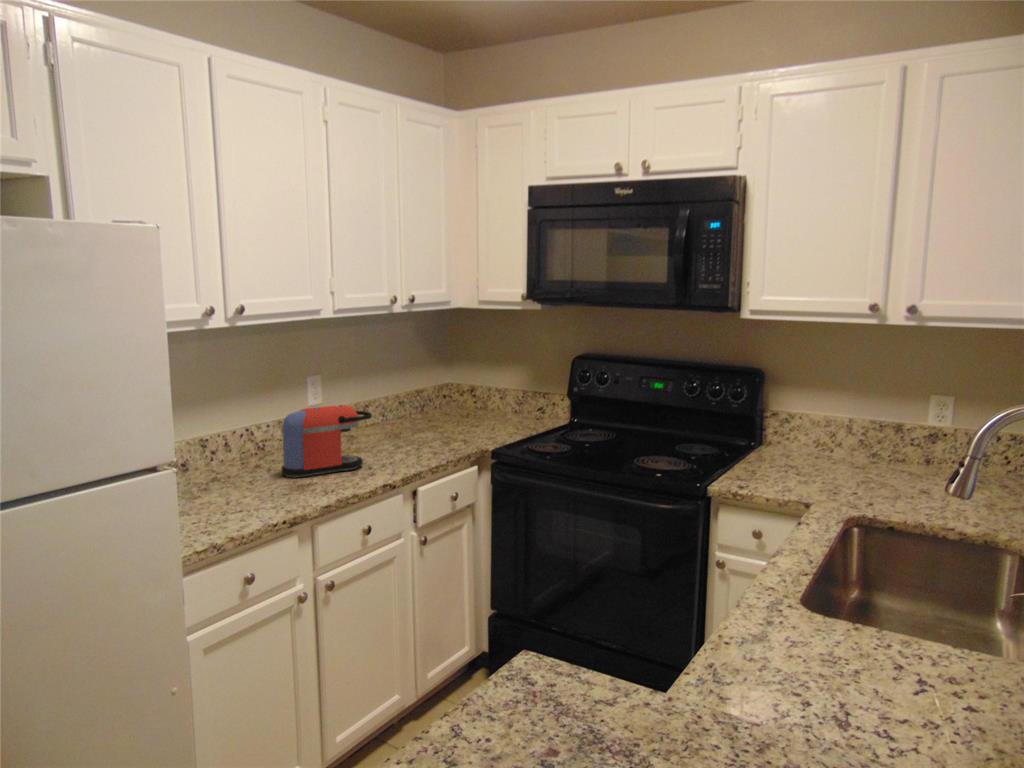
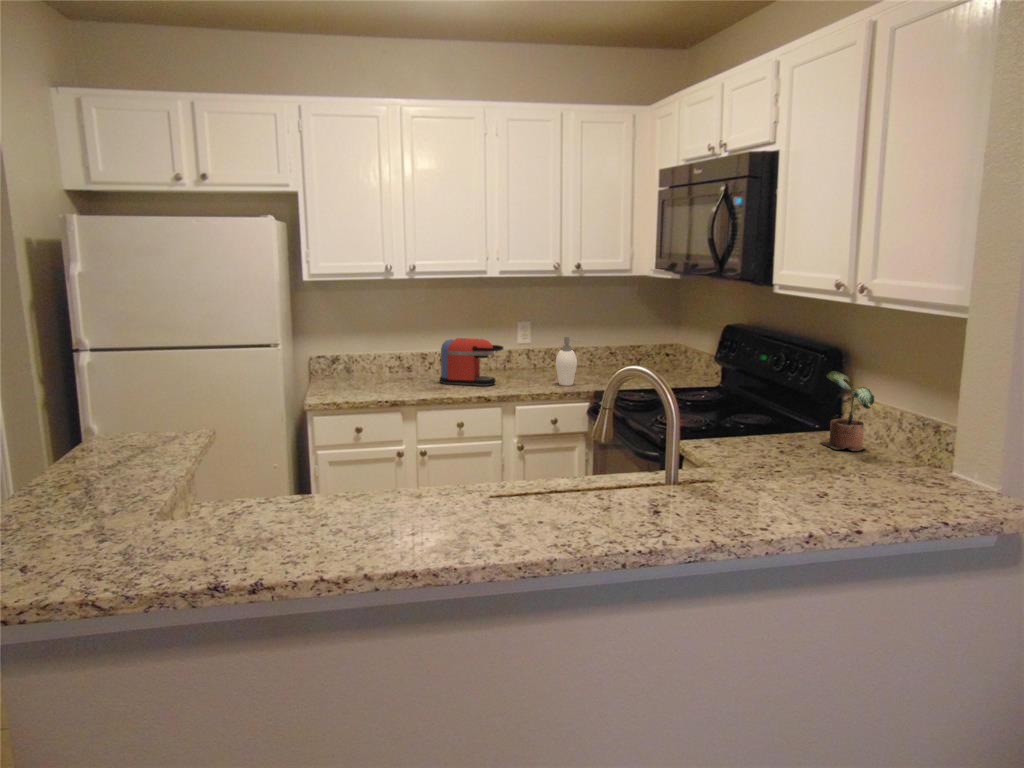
soap dispenser: none [415,388,450,450] -> present [556,336,577,386]
potted plant: none [784,391,852,462] -> present [822,371,874,451]

